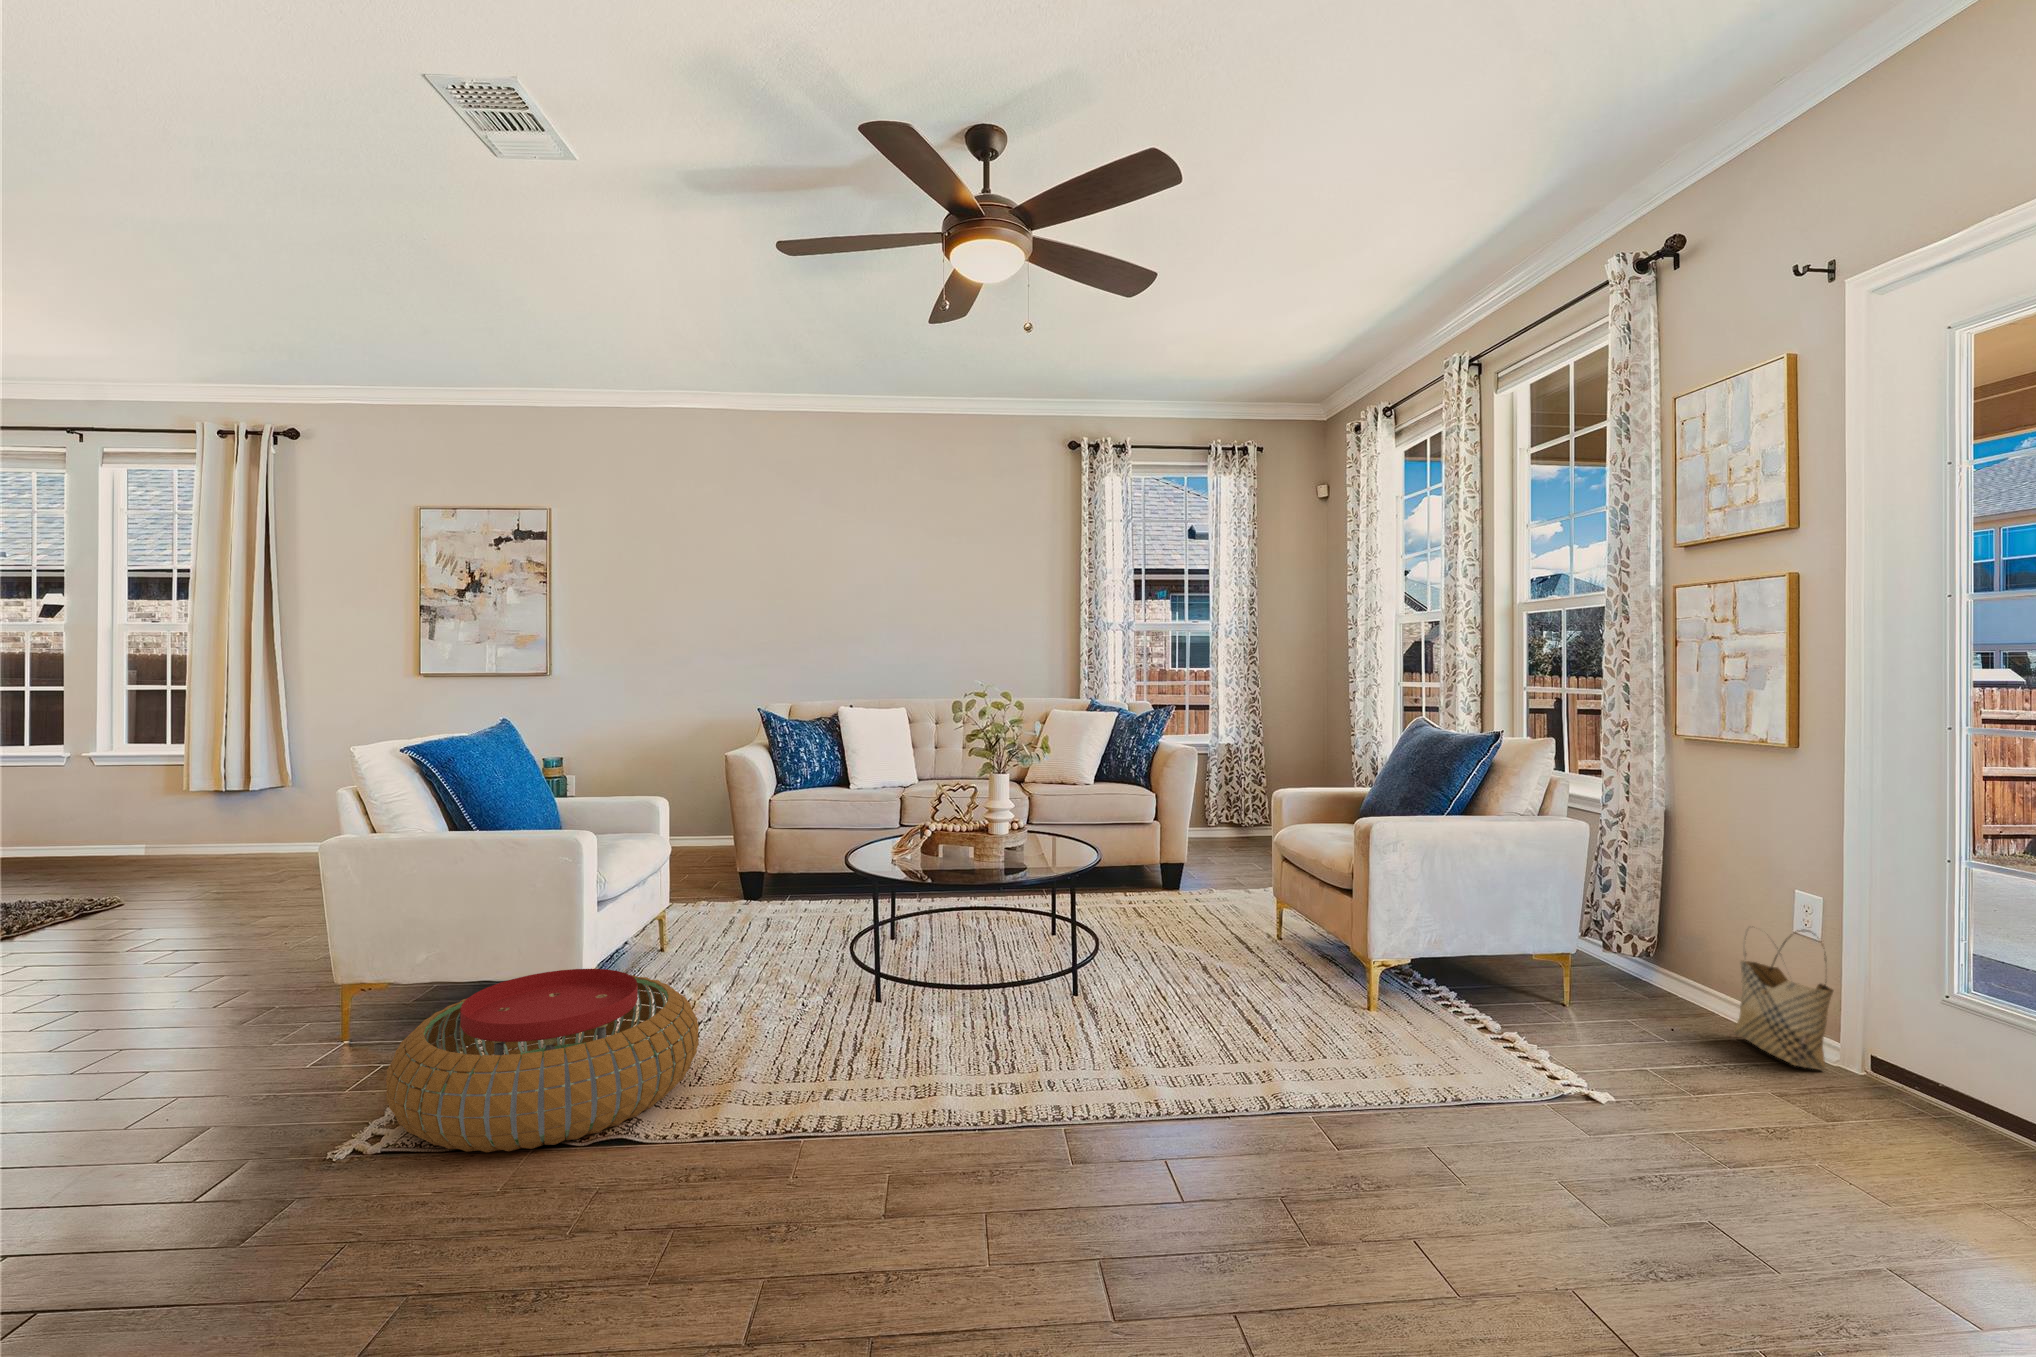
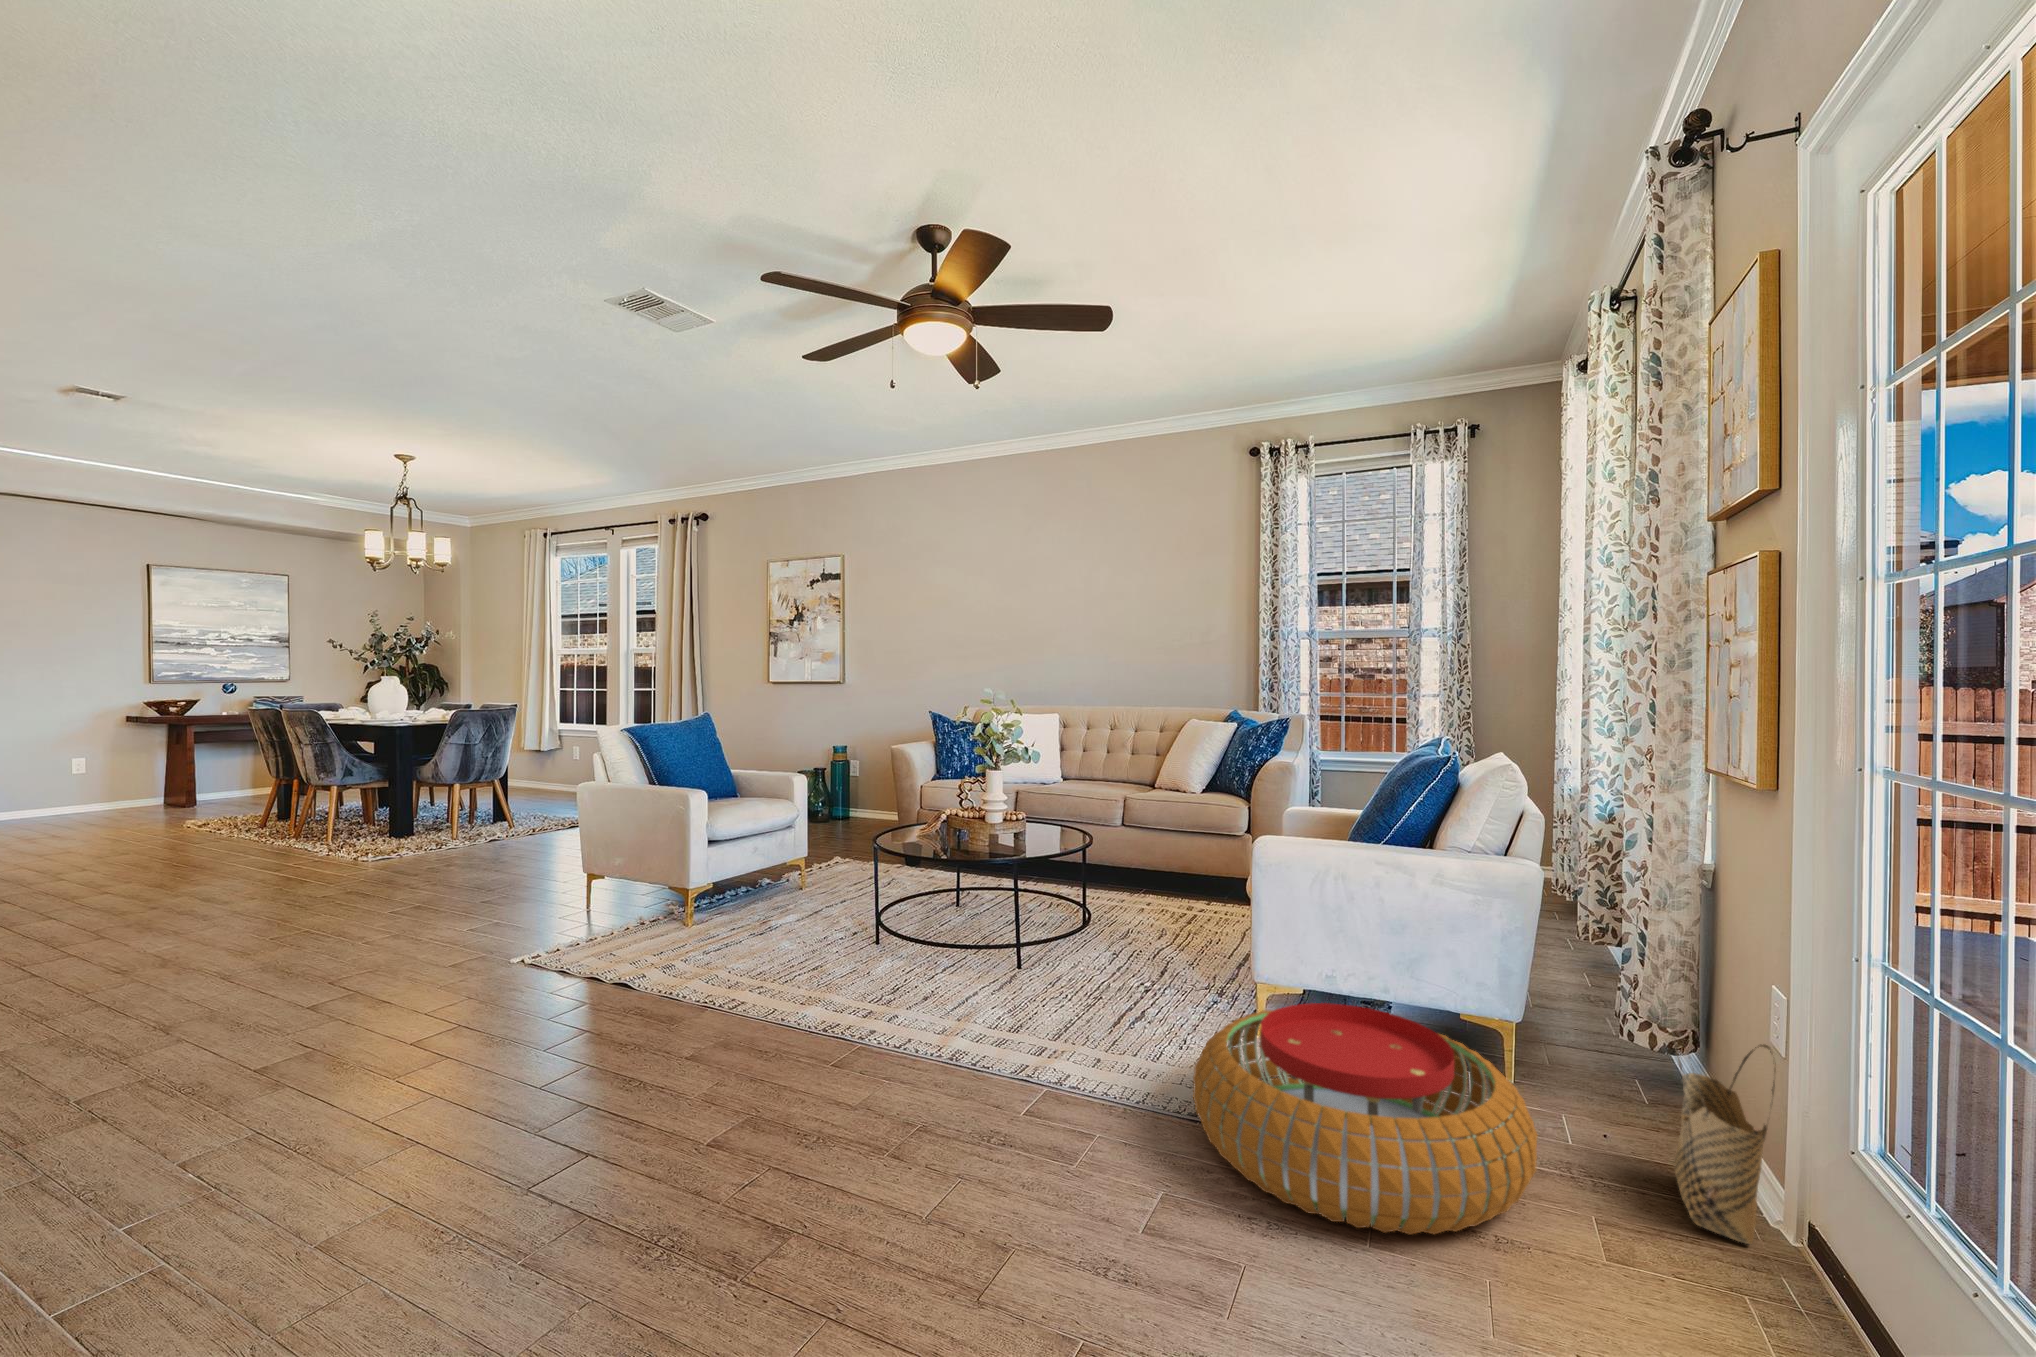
pouf: present [386,969,699,1152] -> present [1193,1003,1537,1235]

